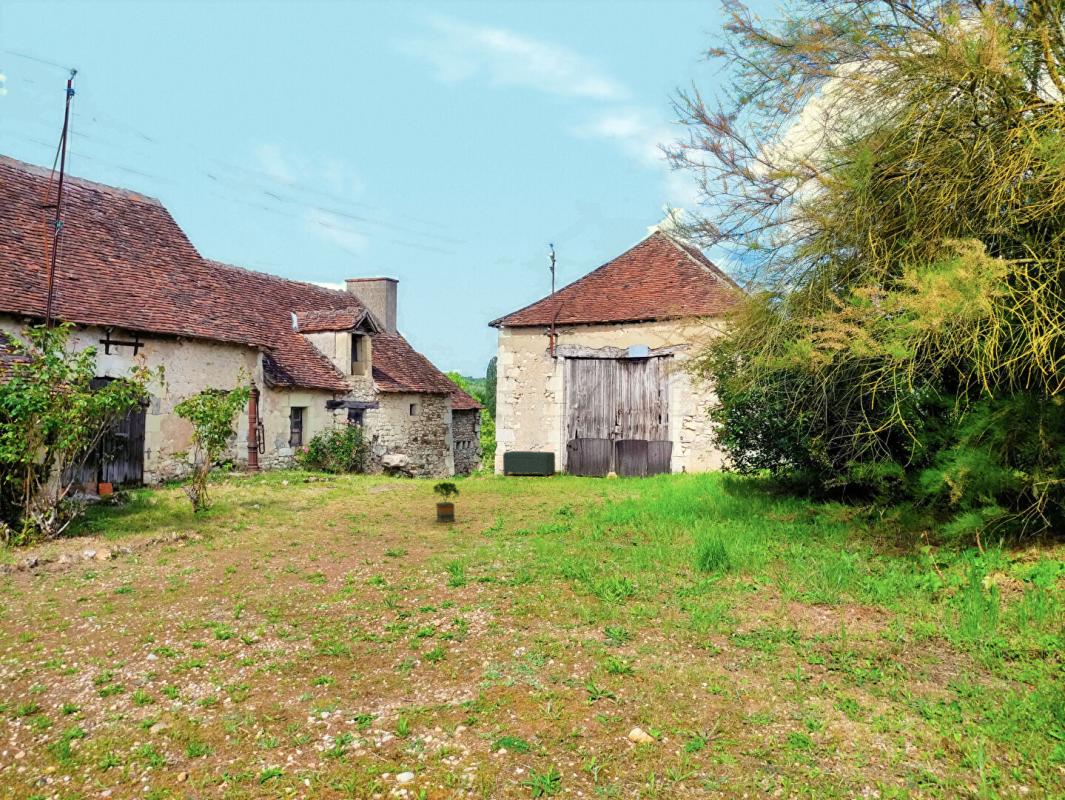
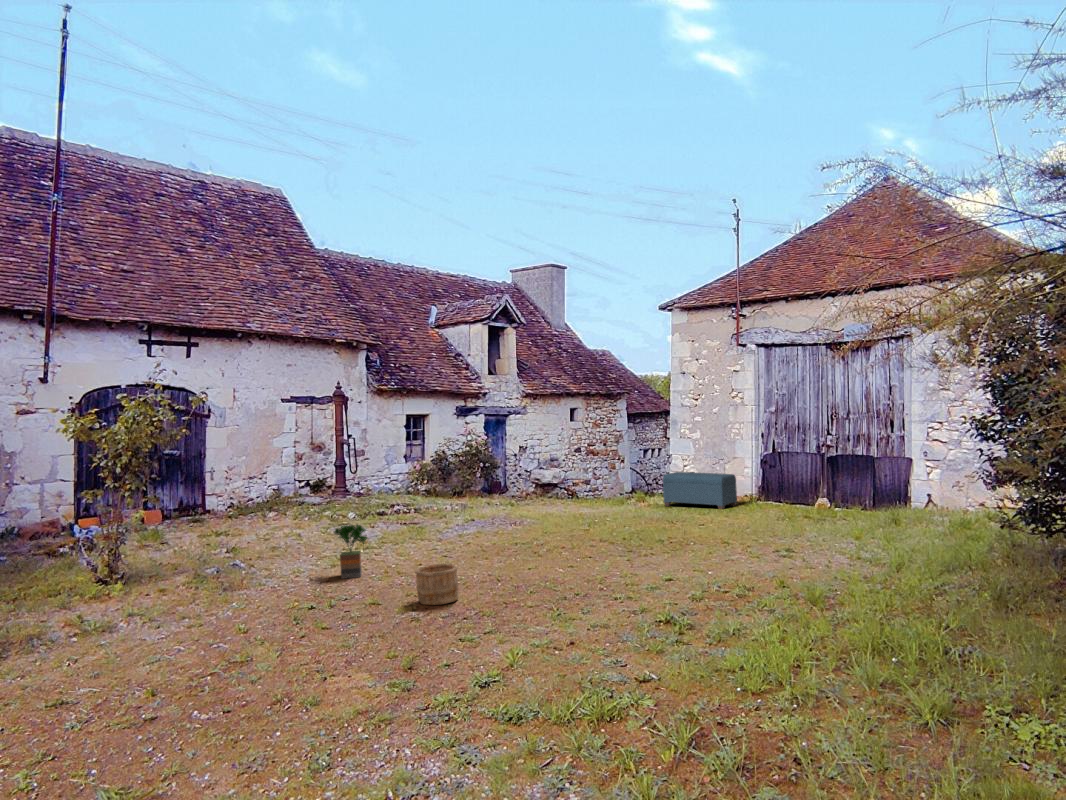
potted tree: present [433,483,459,522] -> present [334,525,368,579]
wooden bucket: none [384,502,412,527] -> present [415,564,459,605]

